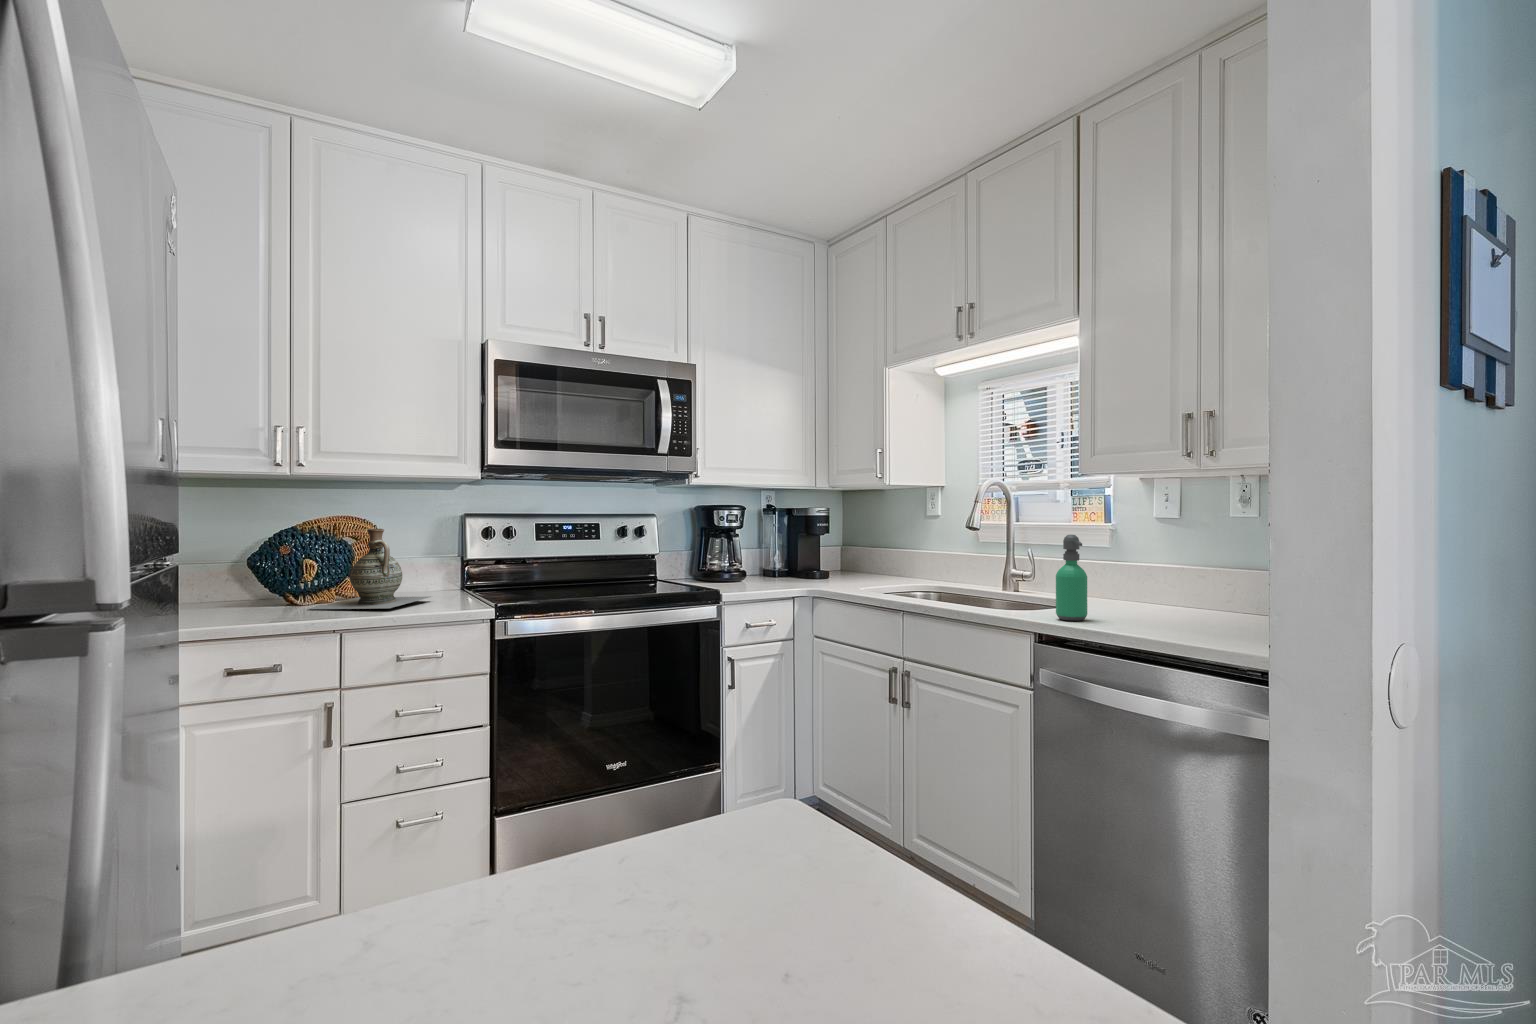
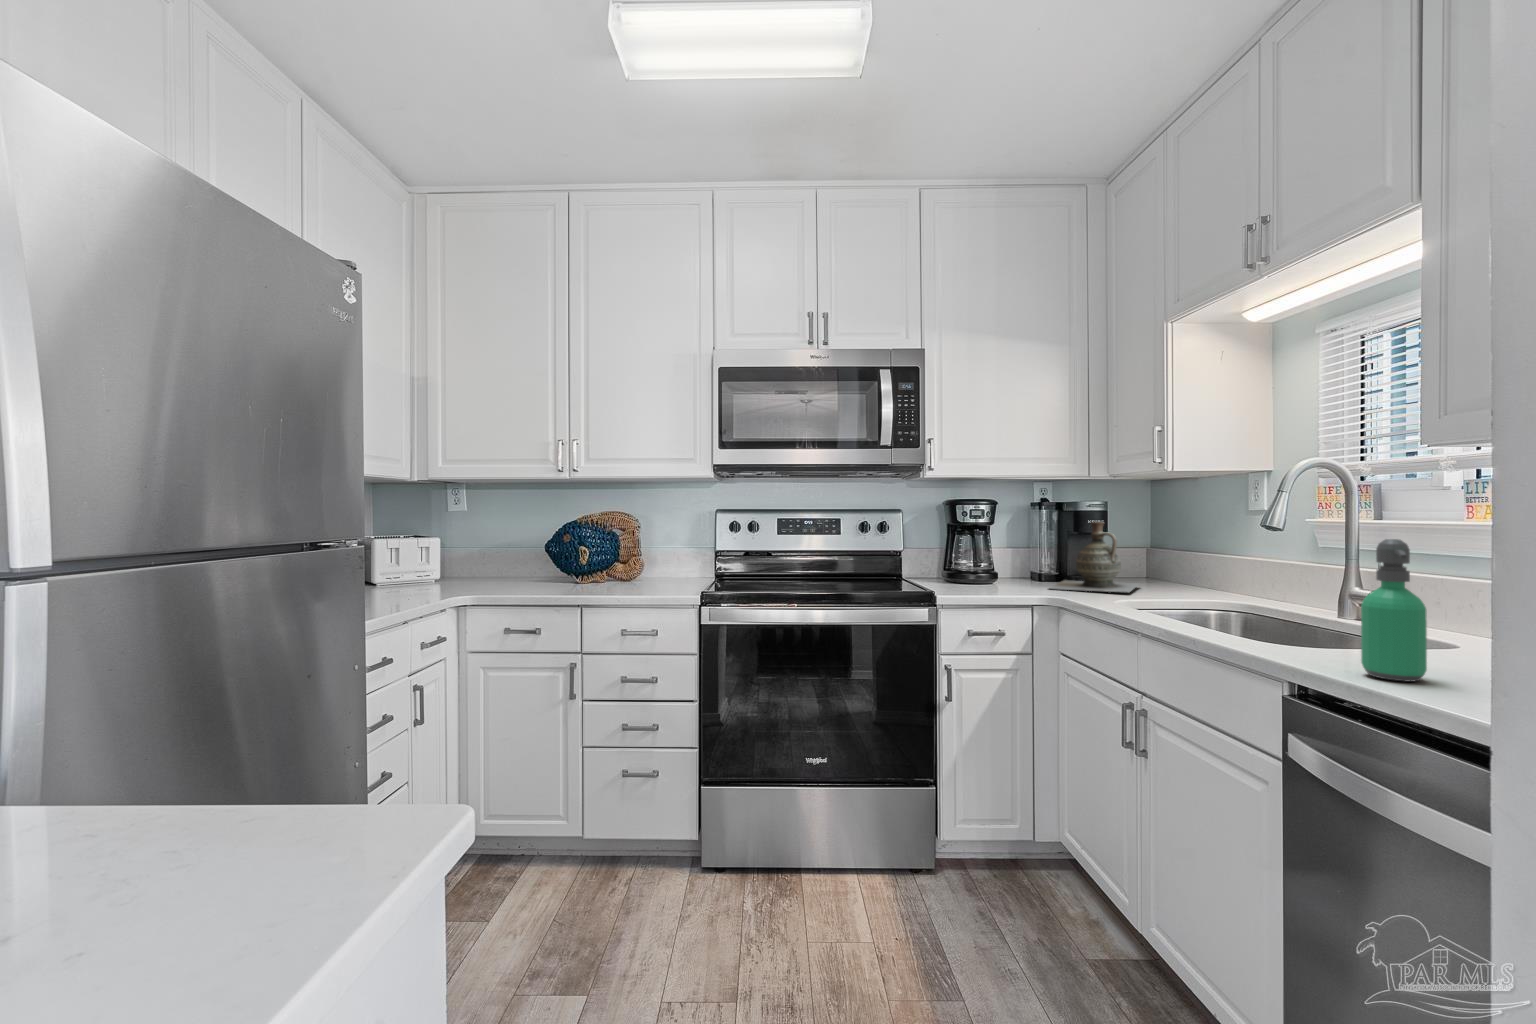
ceramic jug: present [309,529,430,609] -> present [1050,522,1139,592]

